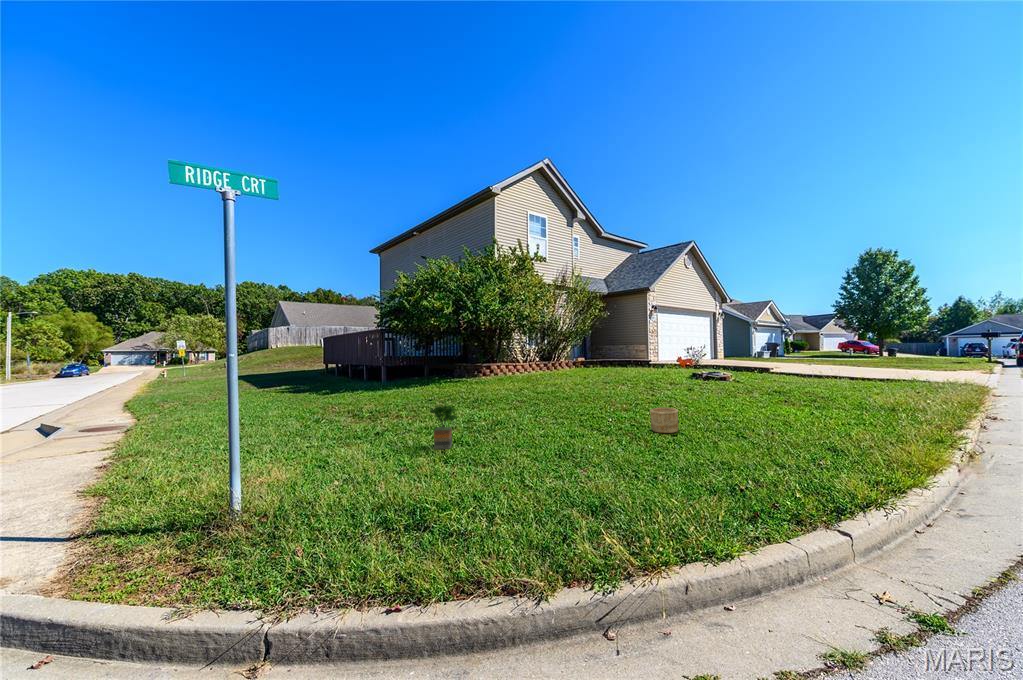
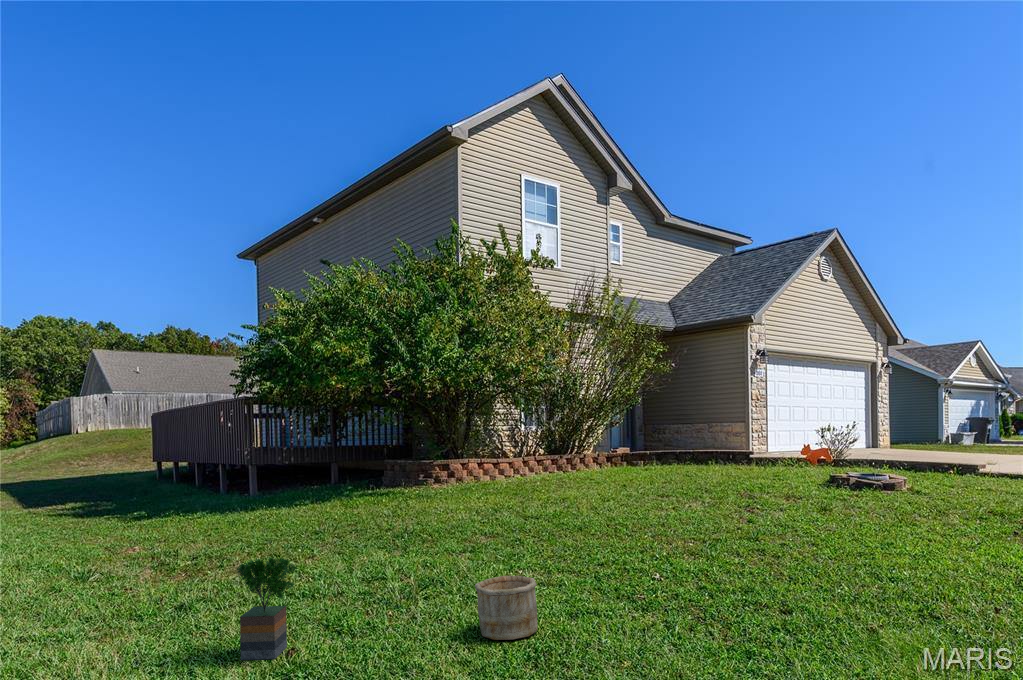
wooden bucket: present [650,407,678,433] -> present [475,576,537,640]

